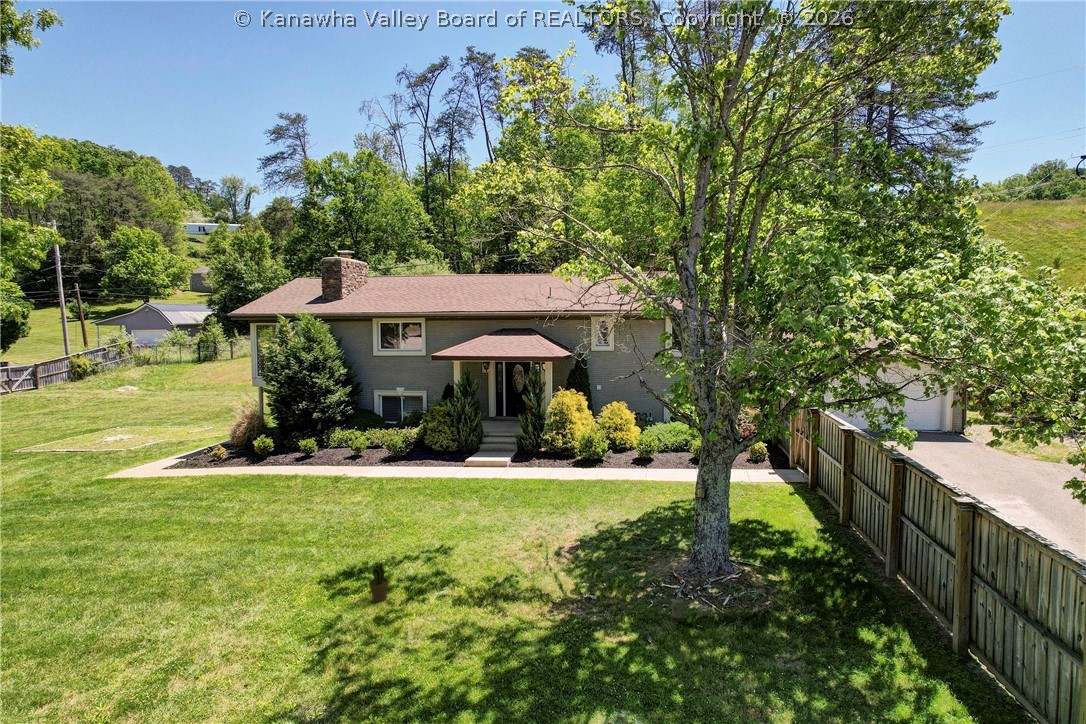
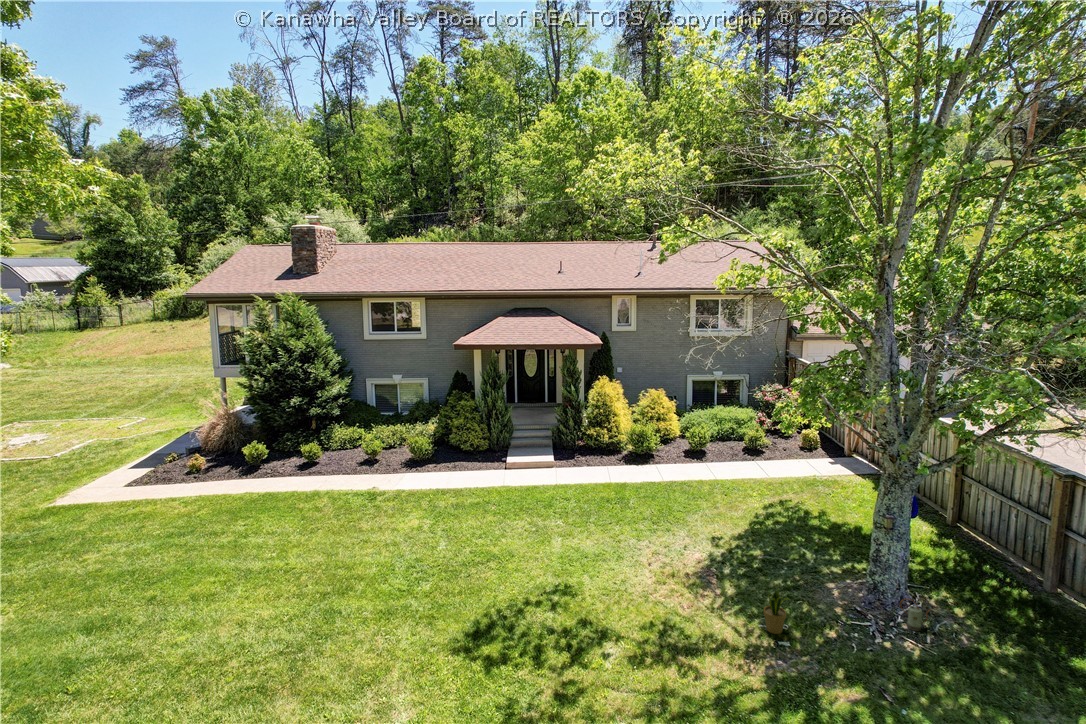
potted plant: present [367,563,388,602] -> present [764,589,789,634]

